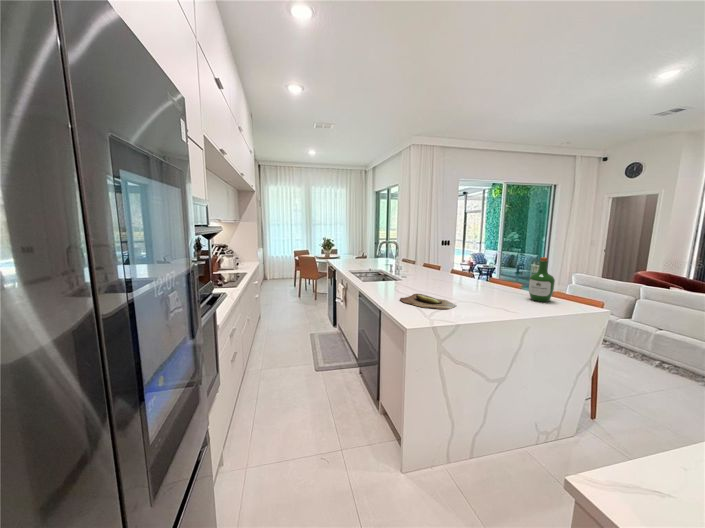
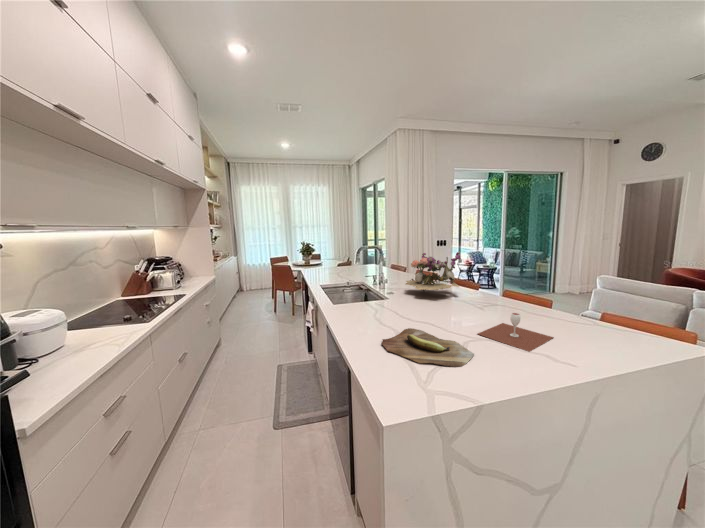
flower arrangement: none [414,247,456,277] -> present [406,251,461,292]
wine bottle: present [529,257,555,302] -> none [581,266,627,337]
wine glass: none [461,285,509,306] -> present [478,313,553,352]

